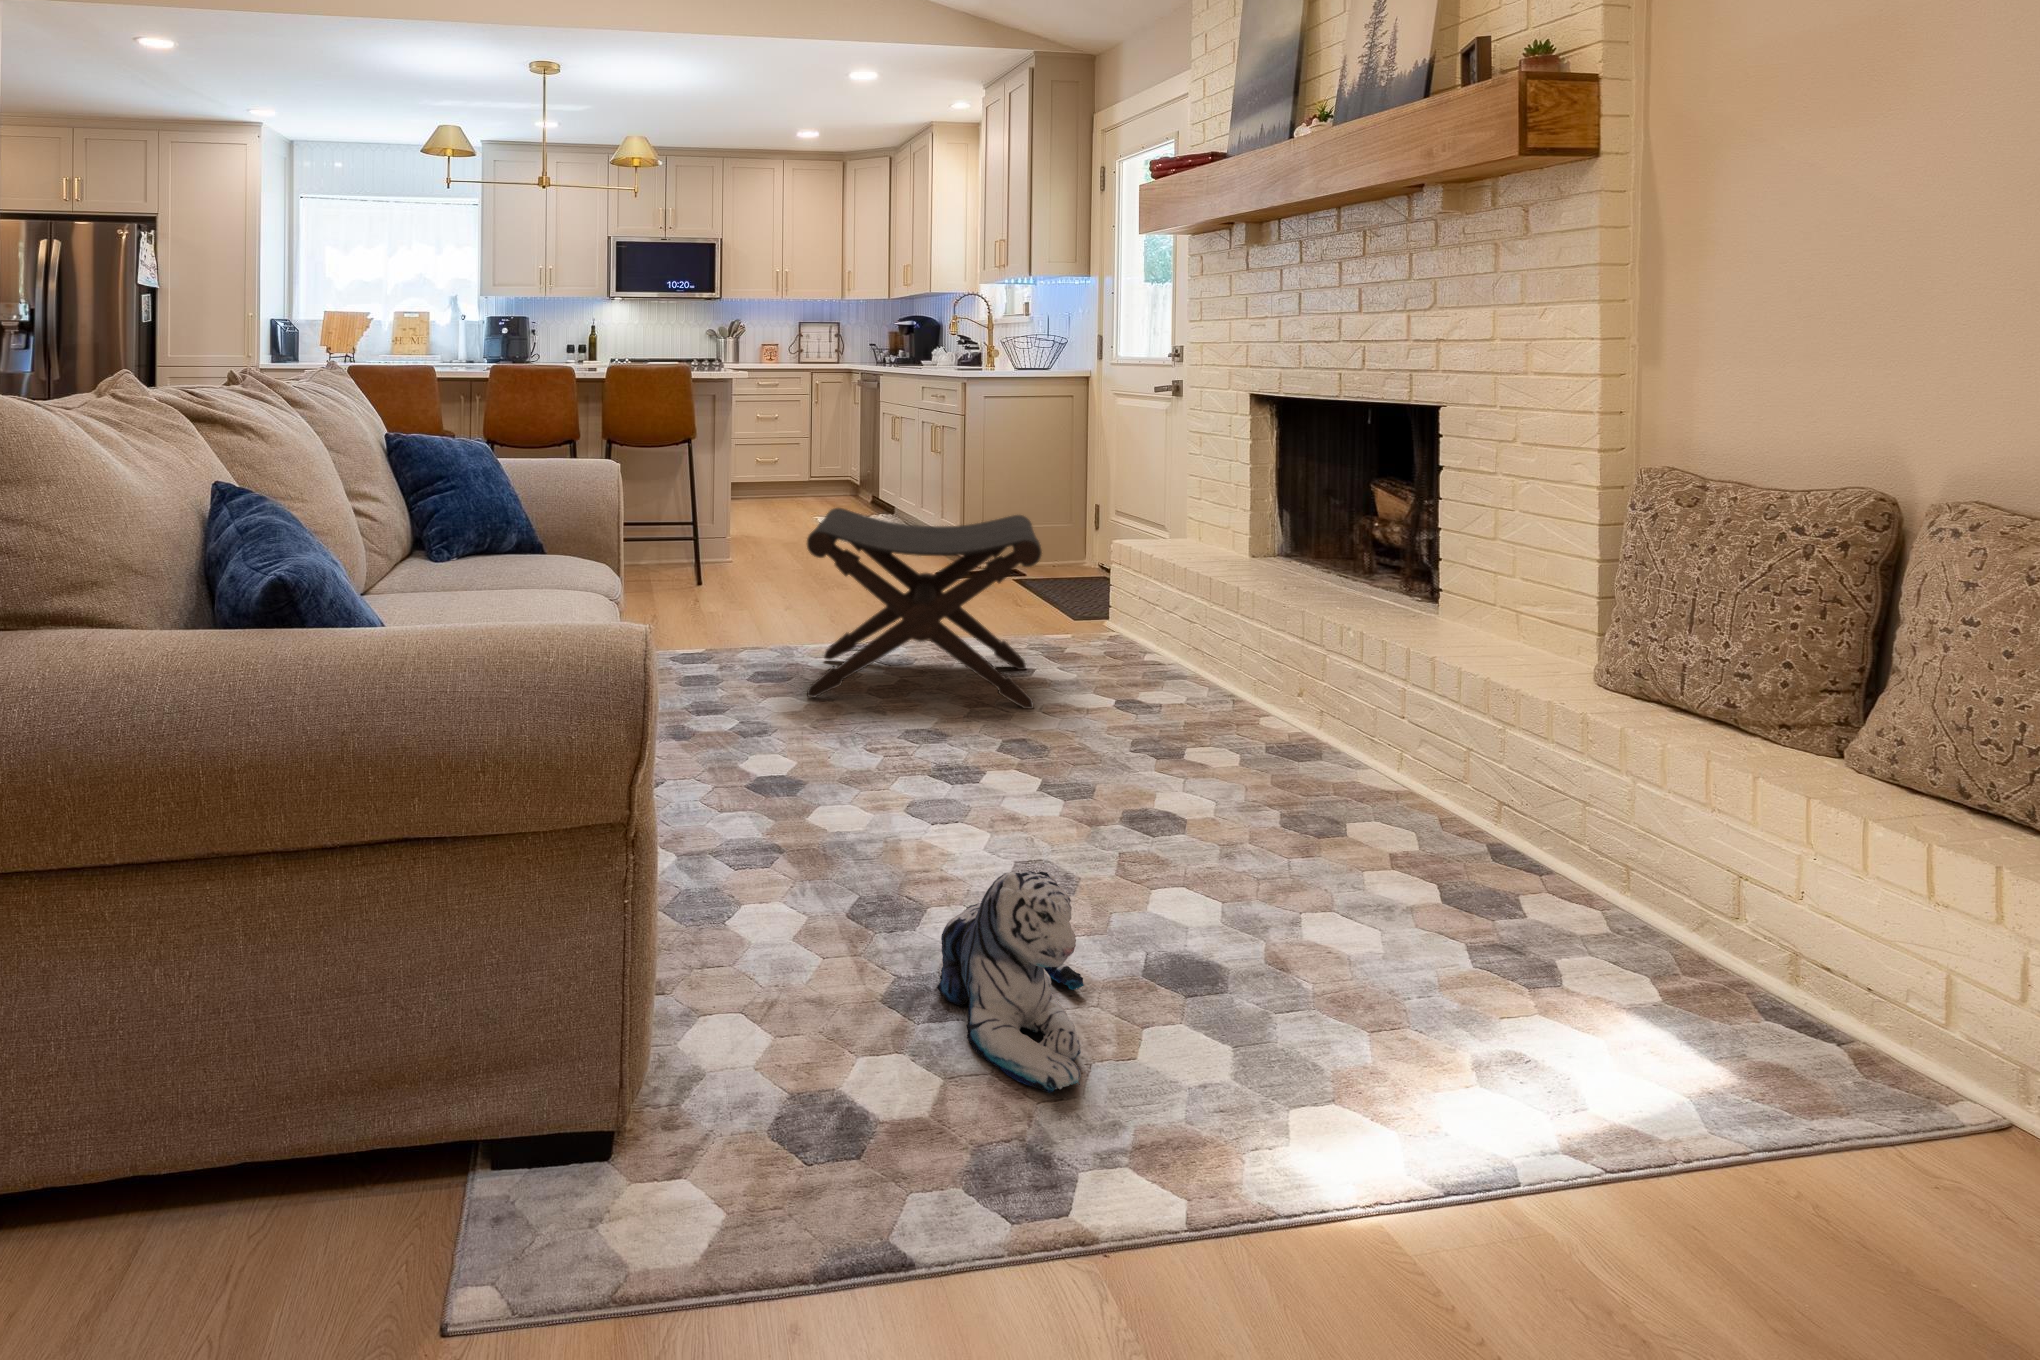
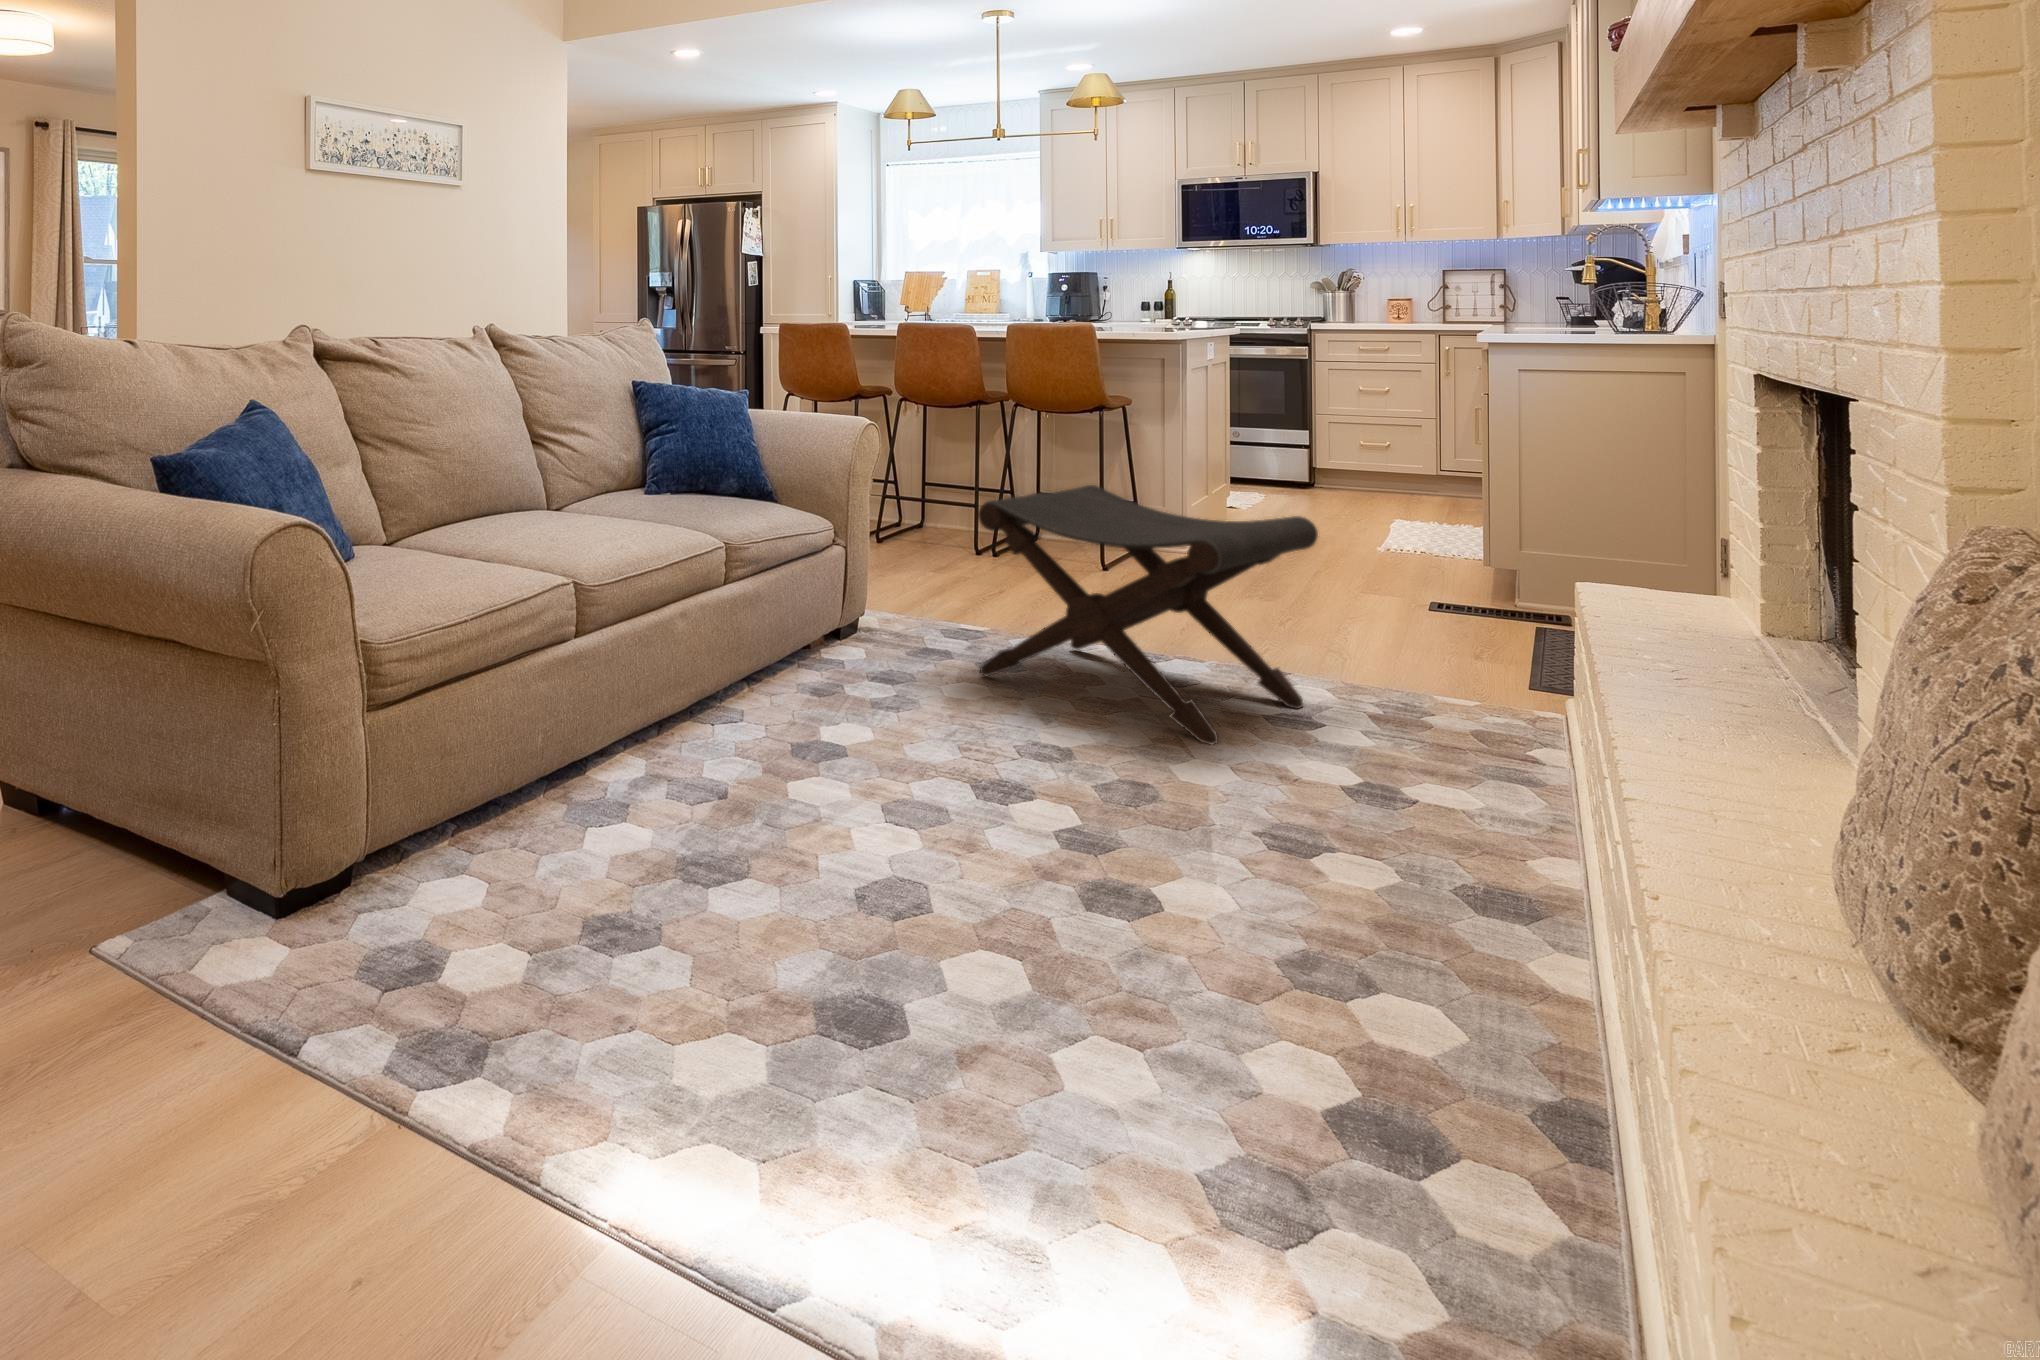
plush toy: present [937,871,1084,1093] -> none [531,799,725,989]

